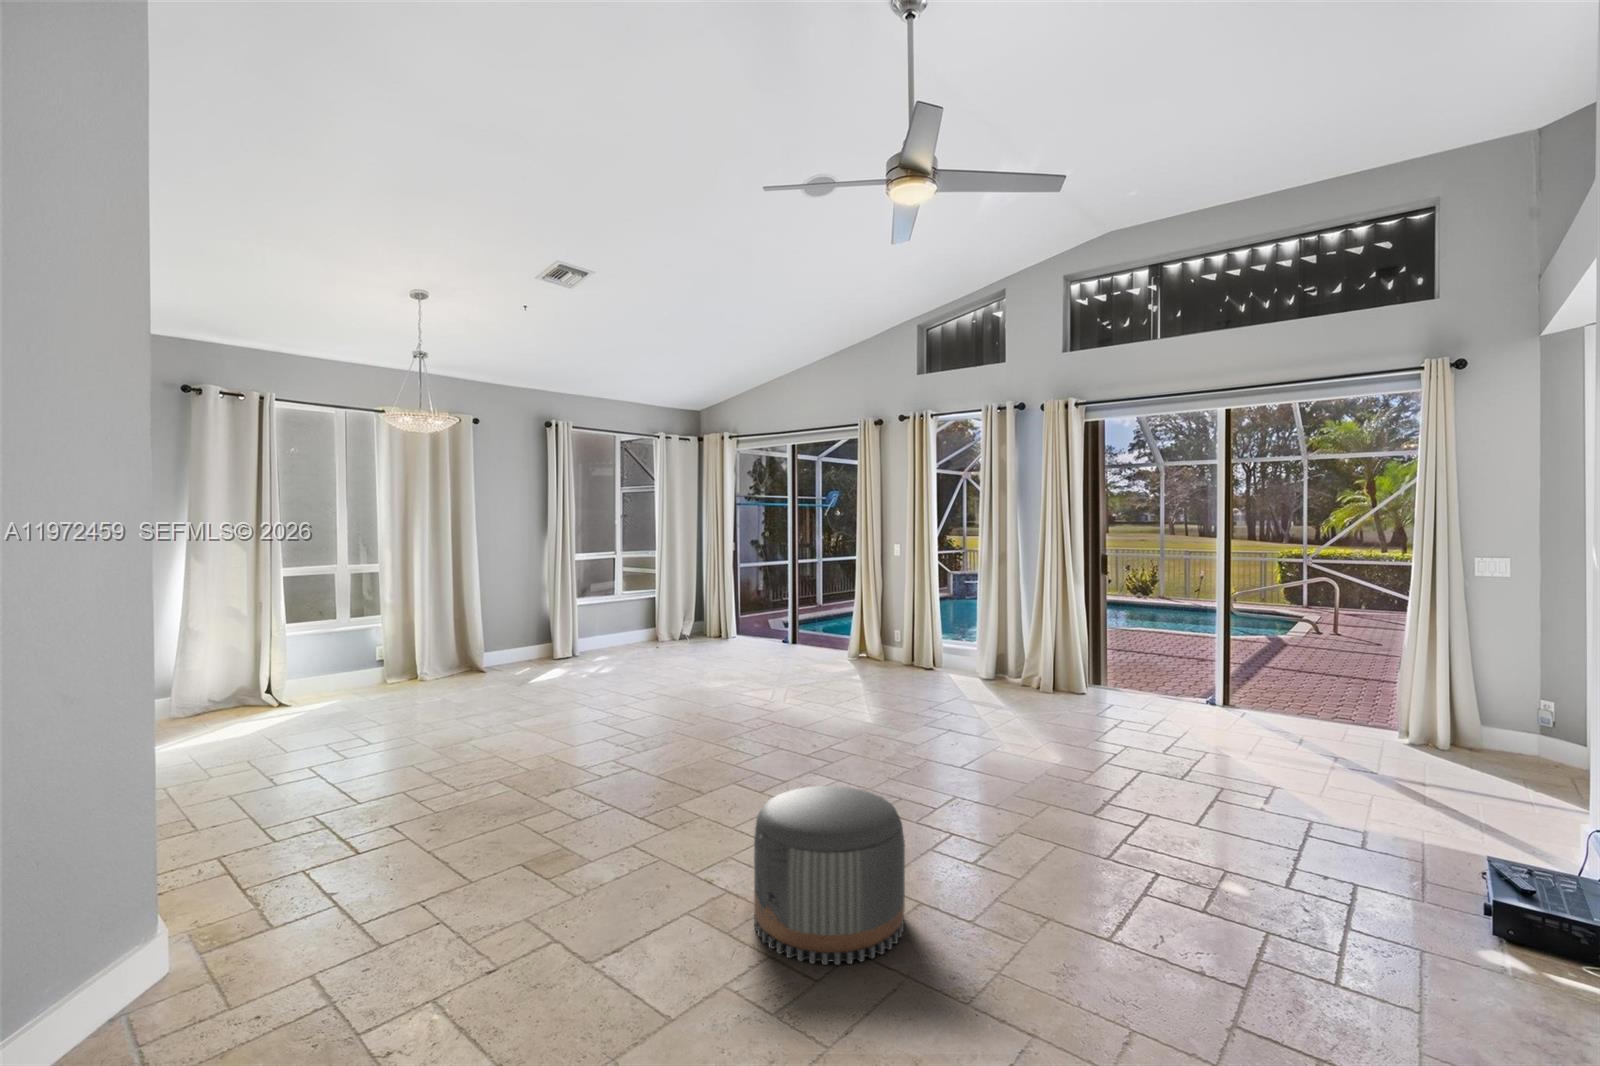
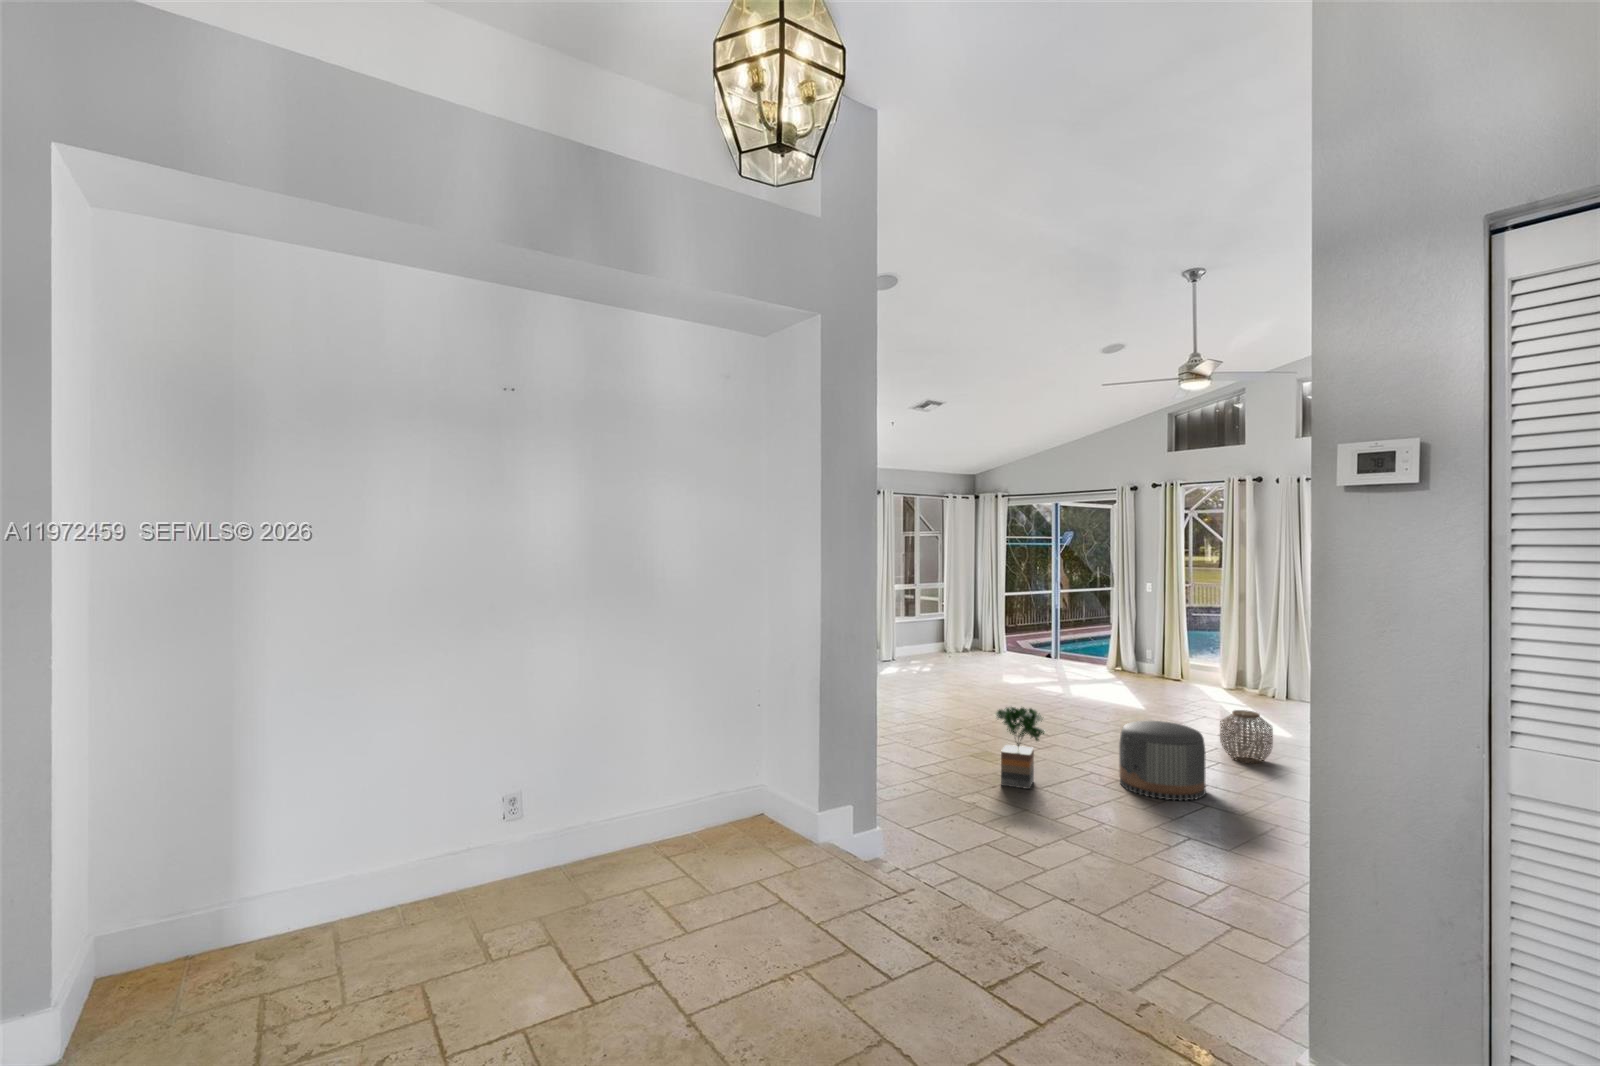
woven basket: none [951,737,1027,827] -> present [1220,710,1273,764]
potted tree: none [492,784,601,969] -> present [995,707,1045,789]

